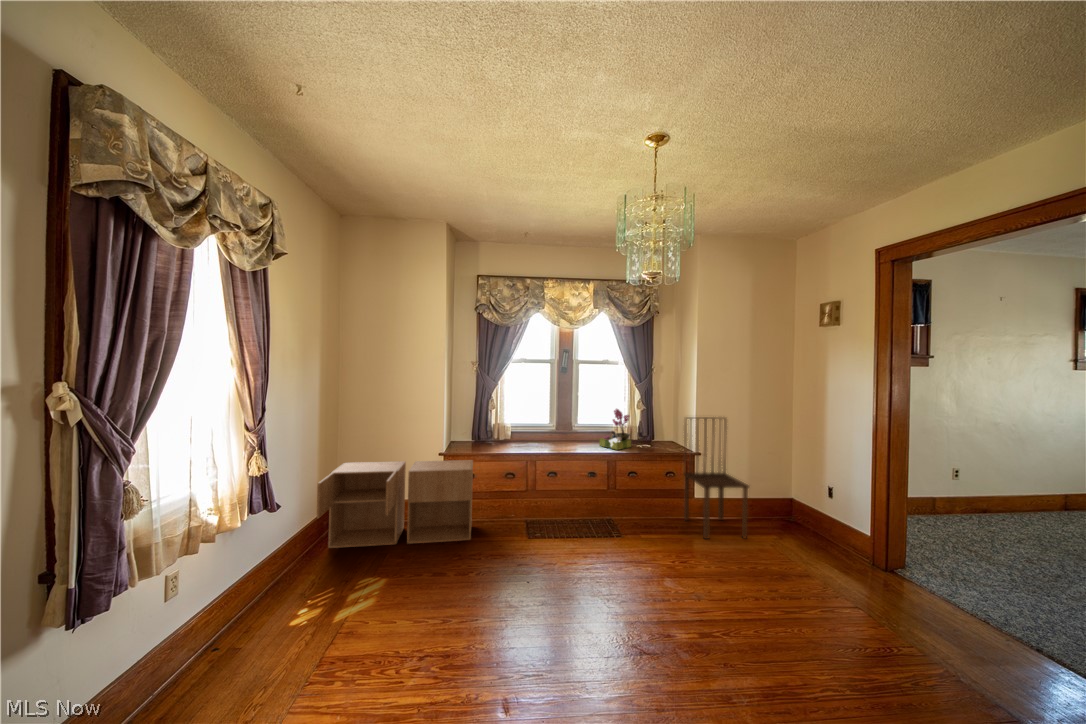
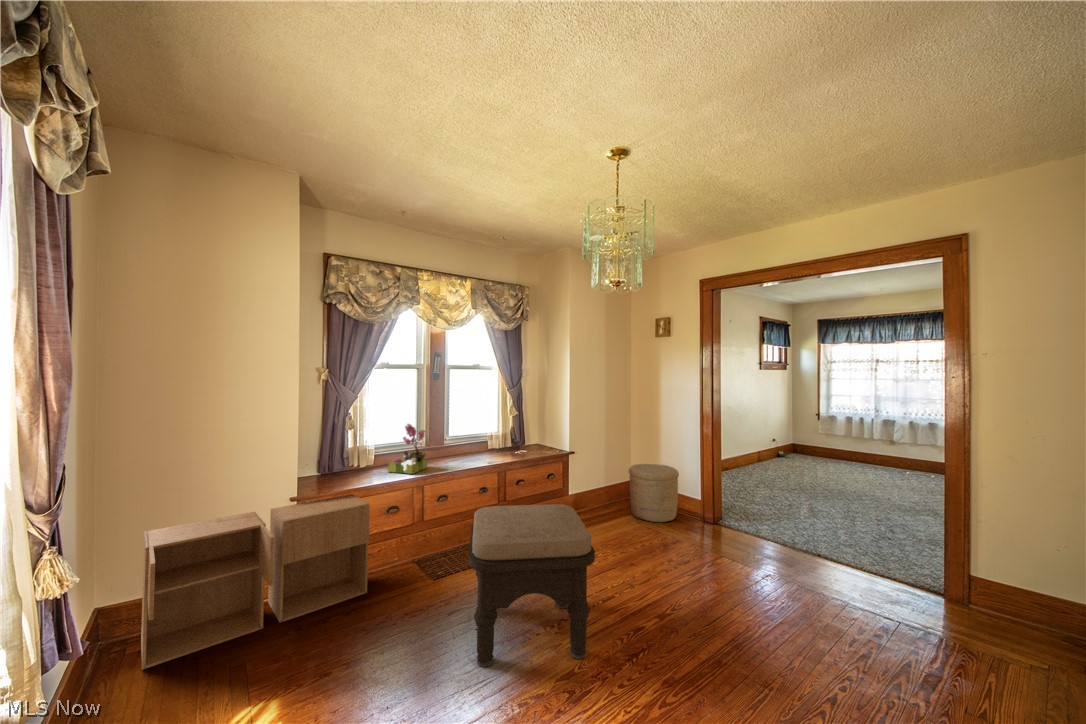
flower arrangement: present [599,409,631,450] -> present [388,424,427,474]
dining chair: present [683,417,749,539] -> none [563,417,619,529]
woven basket: none [768,478,841,557] -> present [629,464,679,522]
ottoman: none [483,491,622,674] -> present [469,504,595,667]

